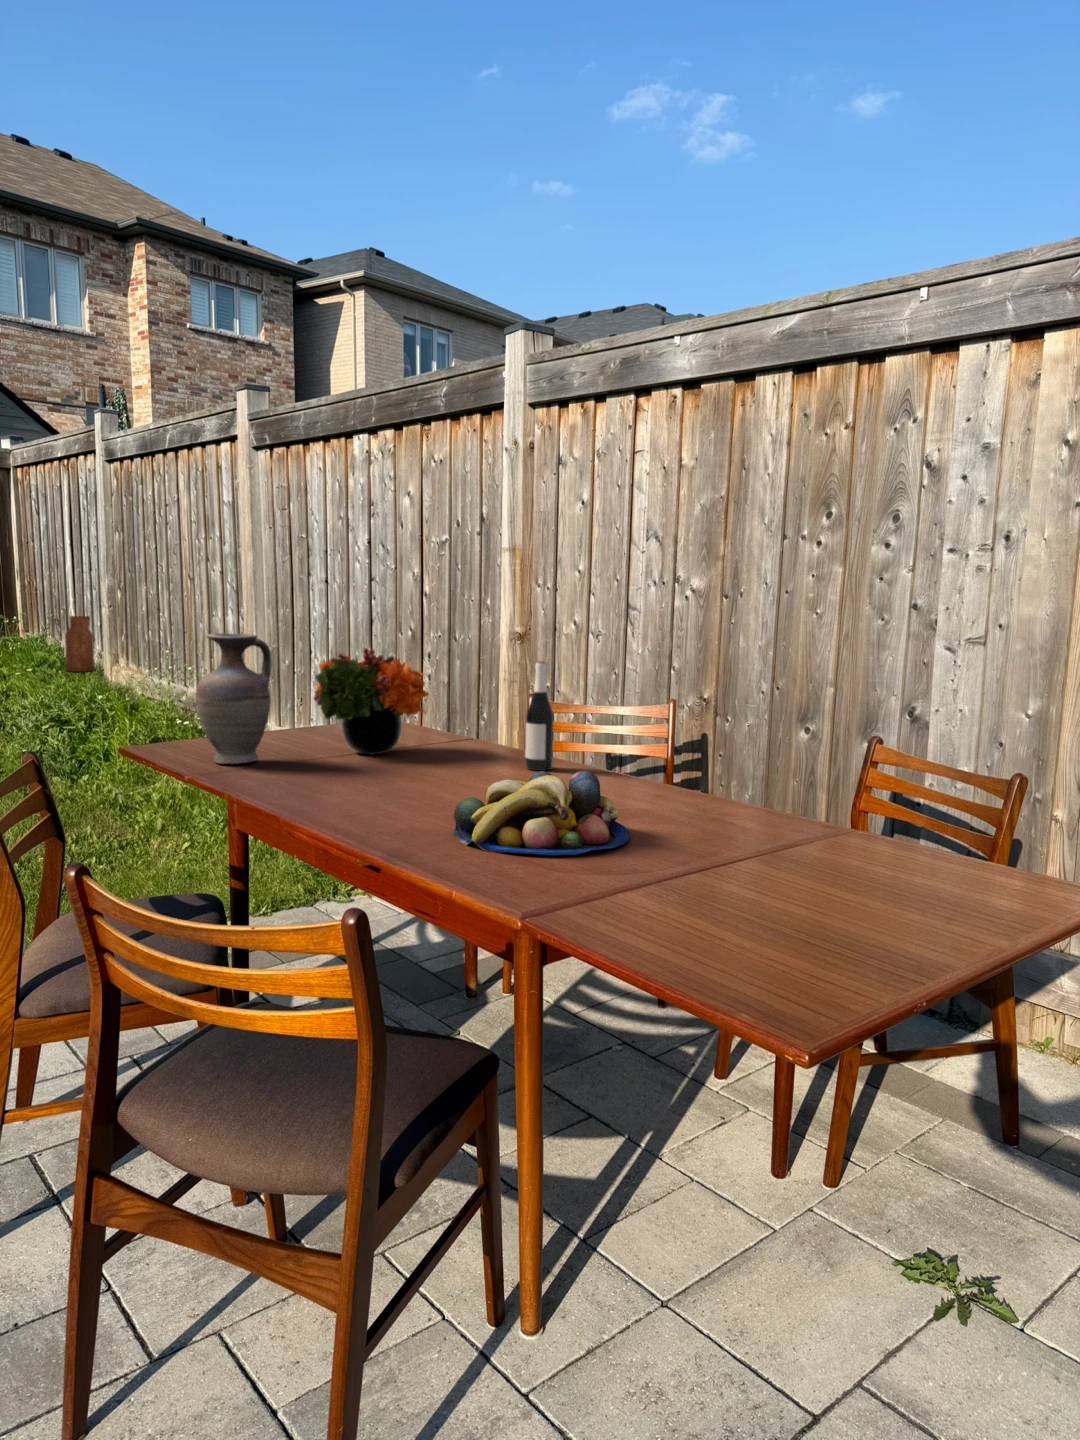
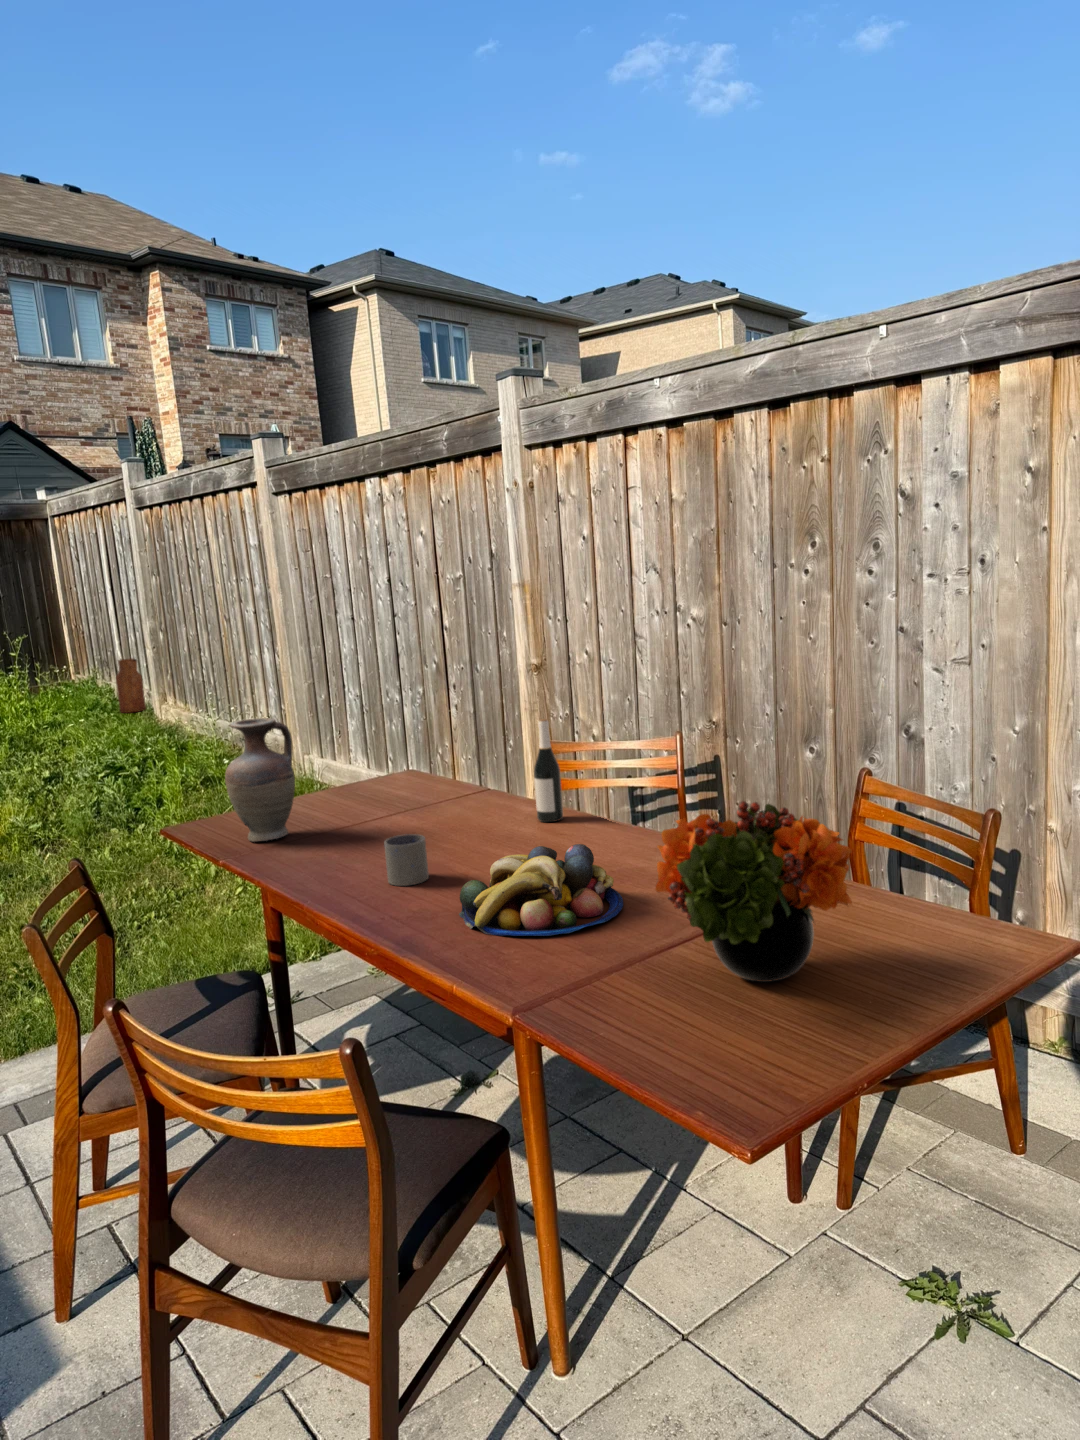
flower arrangement: present [314,648,429,754] -> present [655,801,852,982]
cup: none [370,756,415,808] -> present [384,834,429,886]

